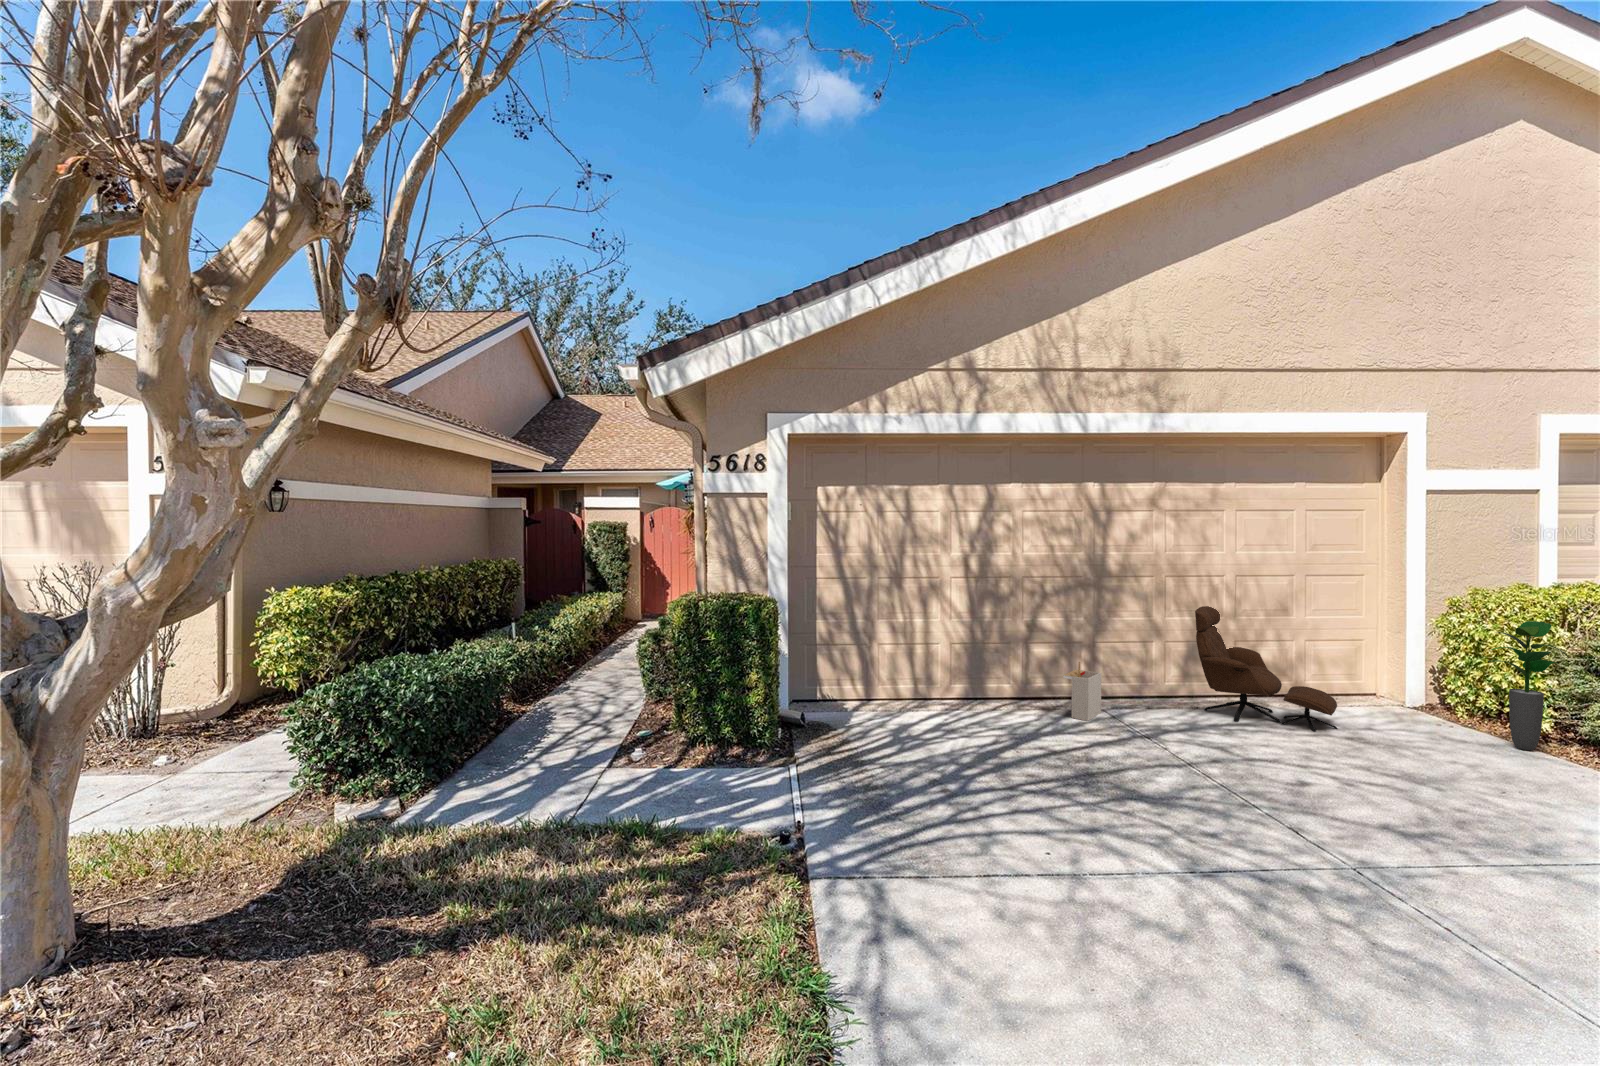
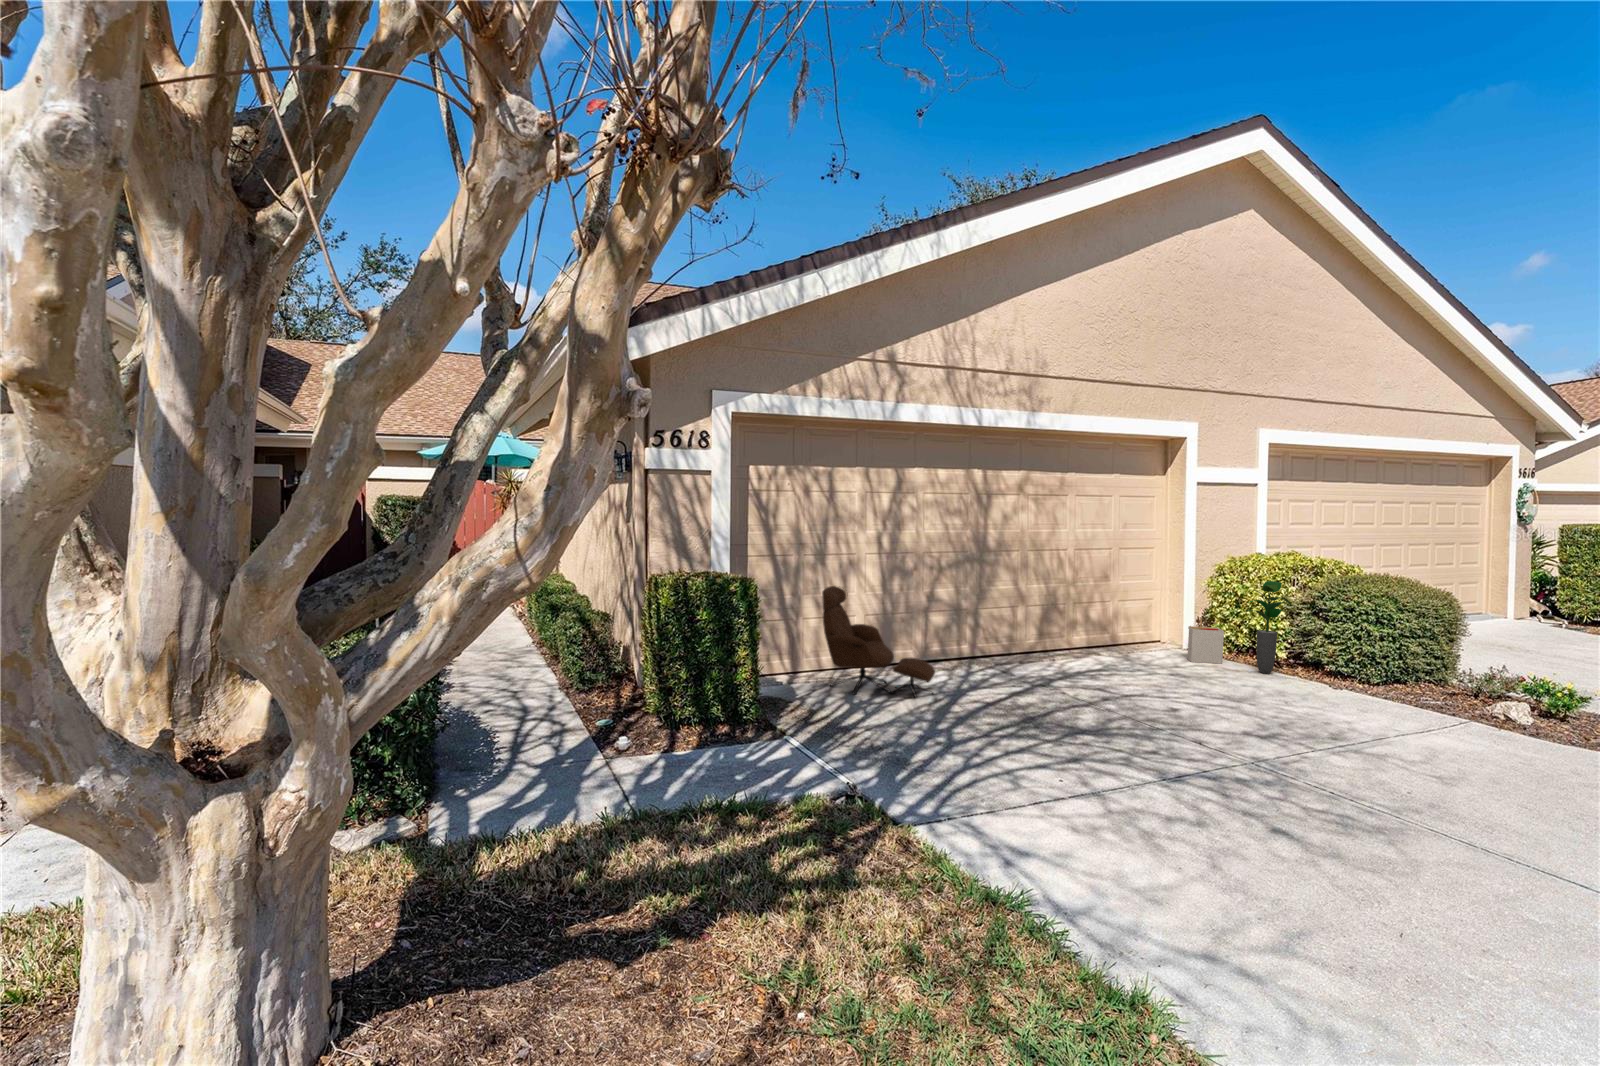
lounge chair: present [1195,606,1337,731] -> present [822,586,935,698]
storage bin: present [1063,662,1101,721] -> present [1187,618,1224,664]

